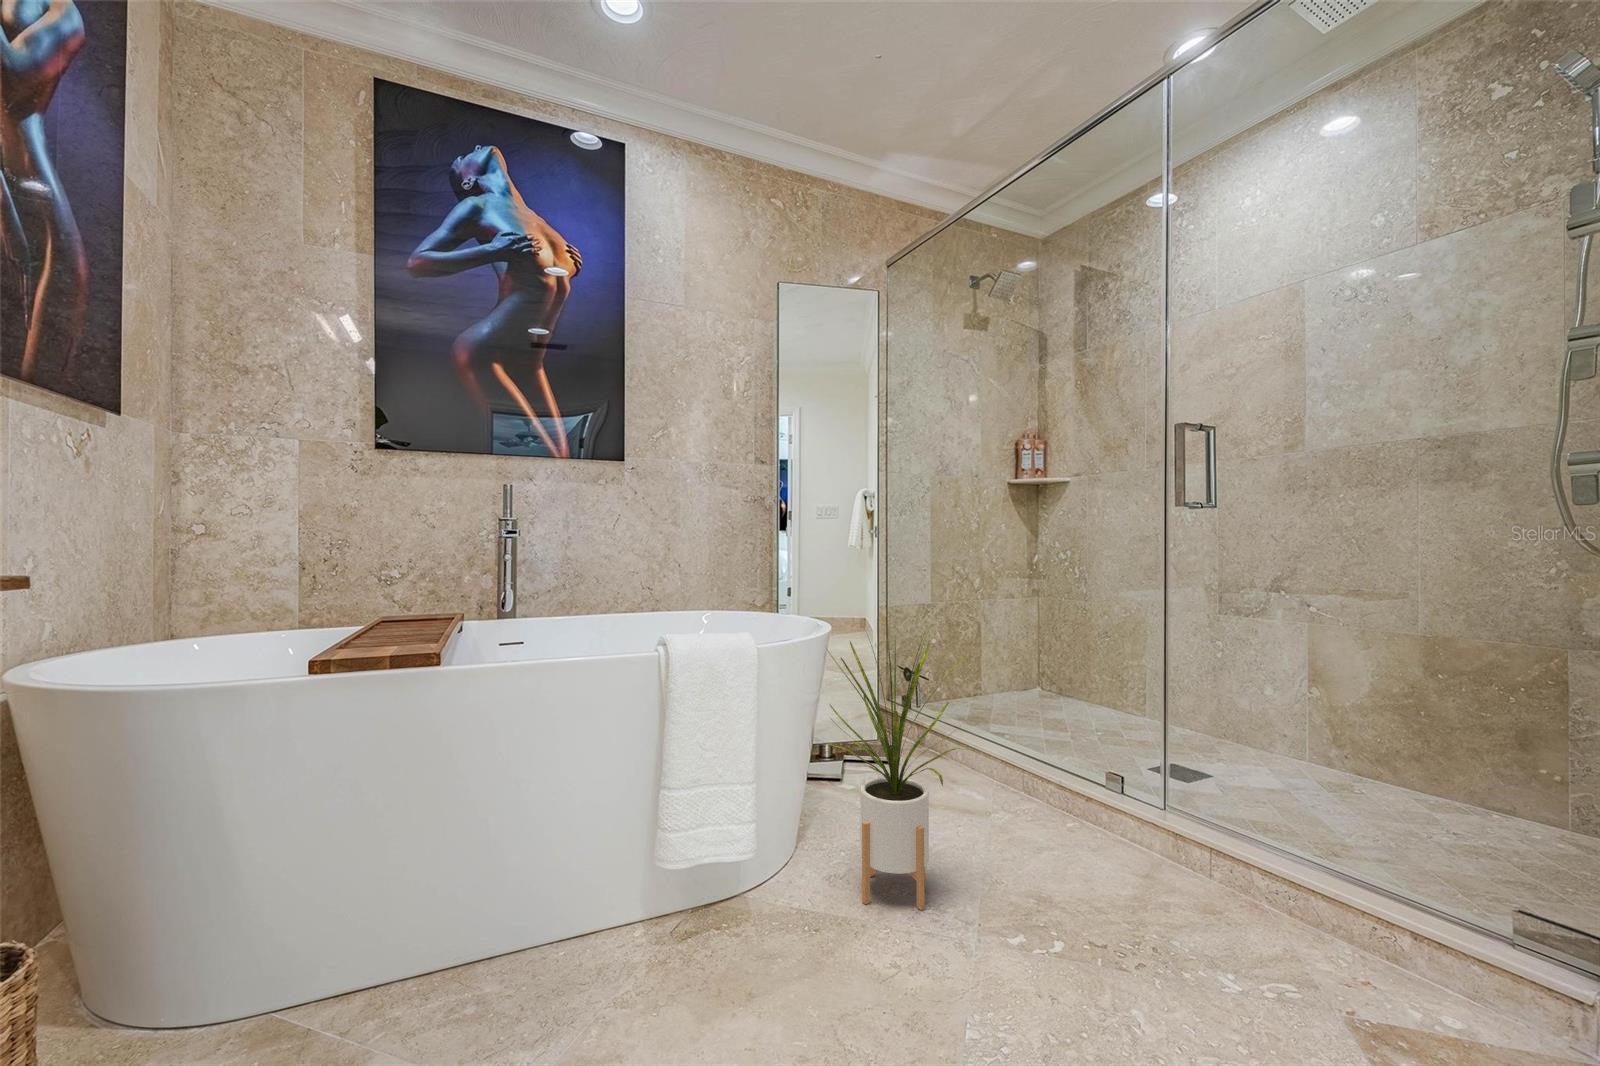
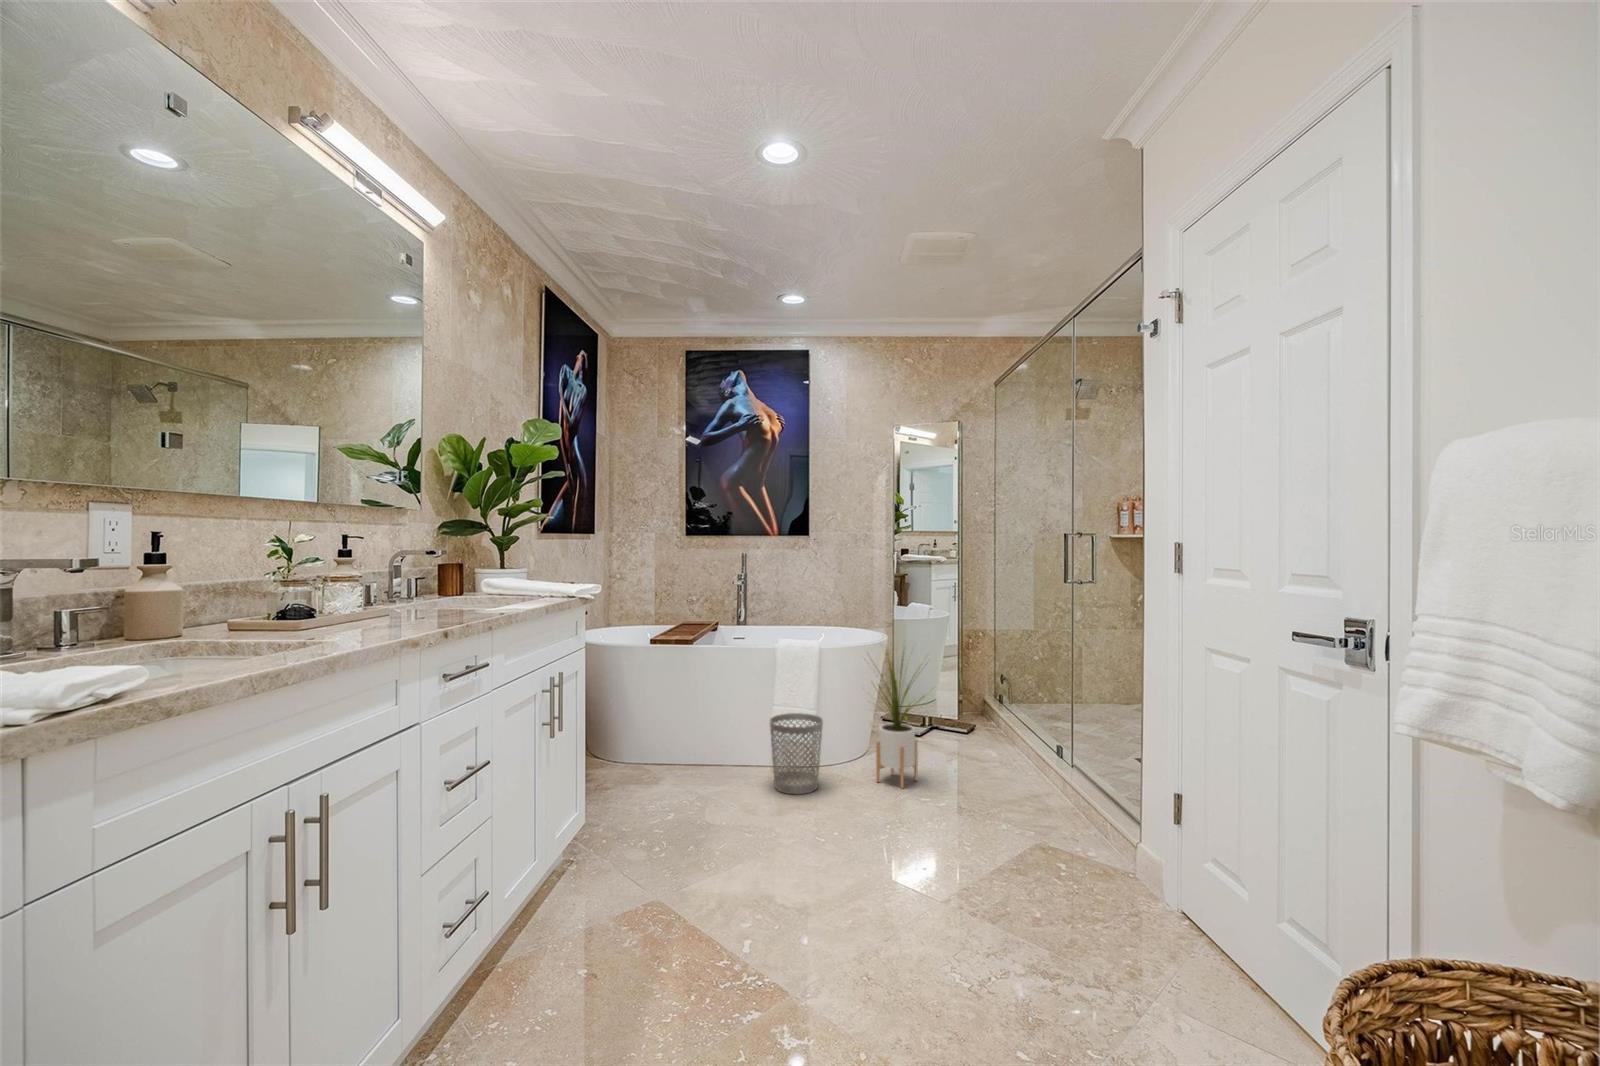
wastebasket: none [661,793,784,1001] -> present [770,713,823,794]

